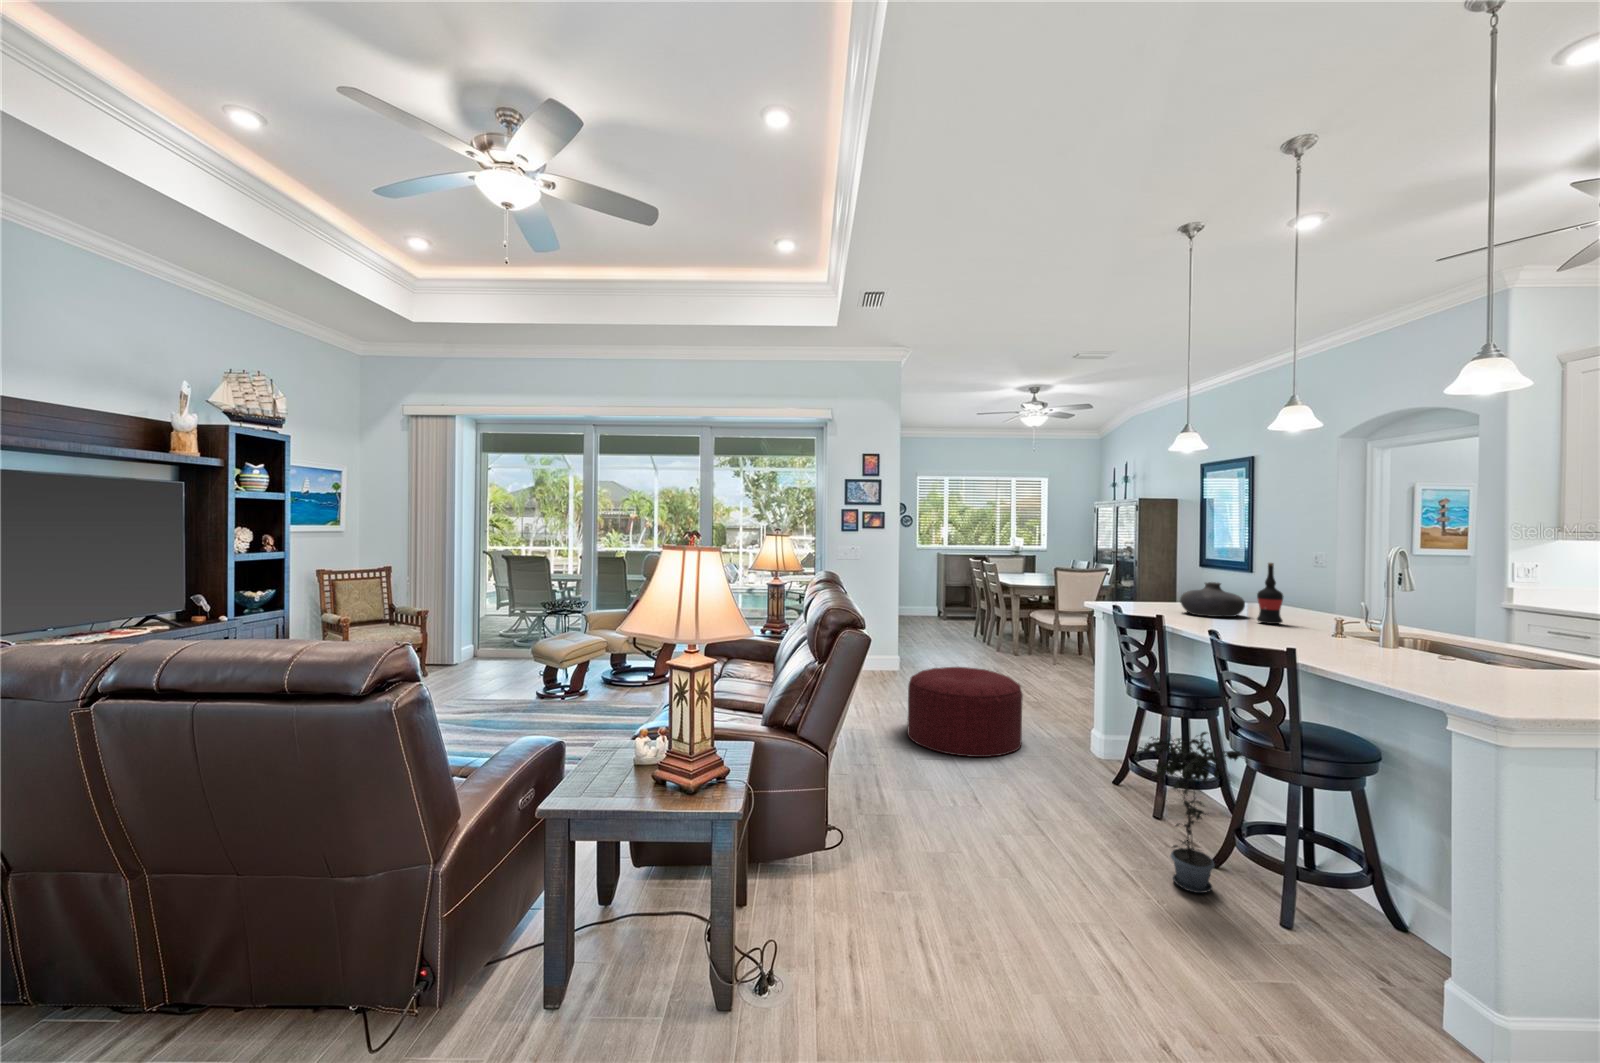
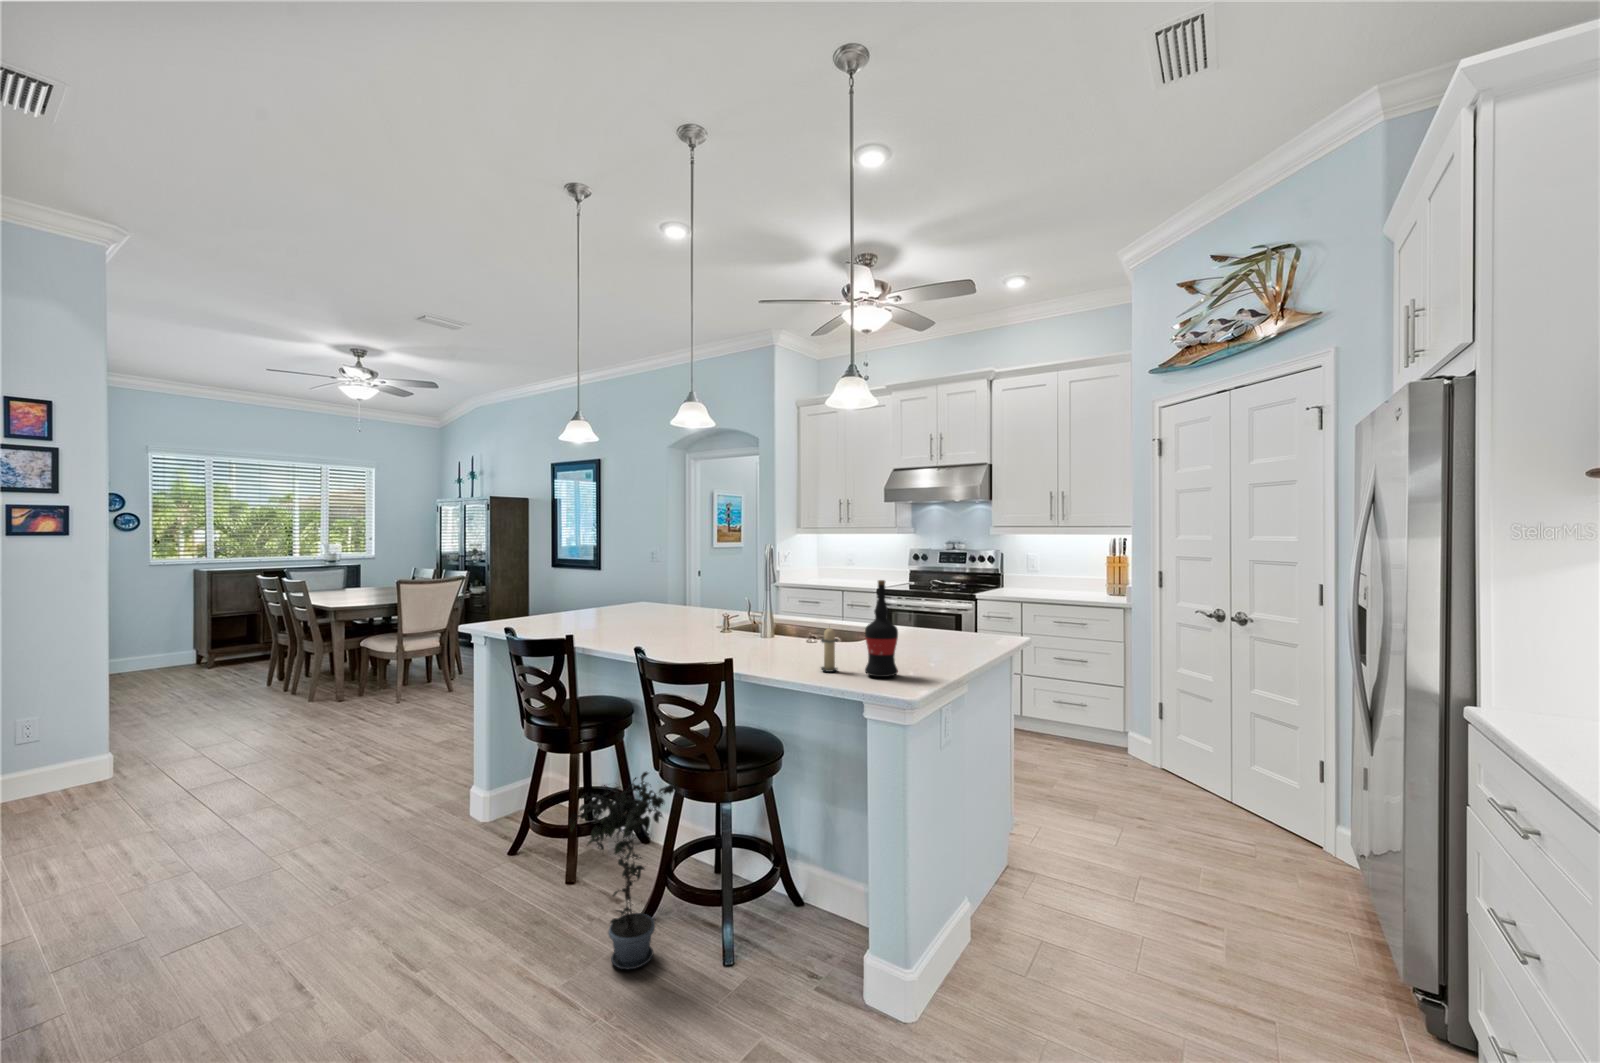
wine bottle: present [1257,563,1284,624] -> present [865,580,898,677]
vase: present [1180,582,1245,617] -> none [573,588,636,627]
candle: none [1413,631,1446,682] -> present [821,628,838,672]
ottoman: present [907,667,1023,757] -> none [156,743,374,904]

